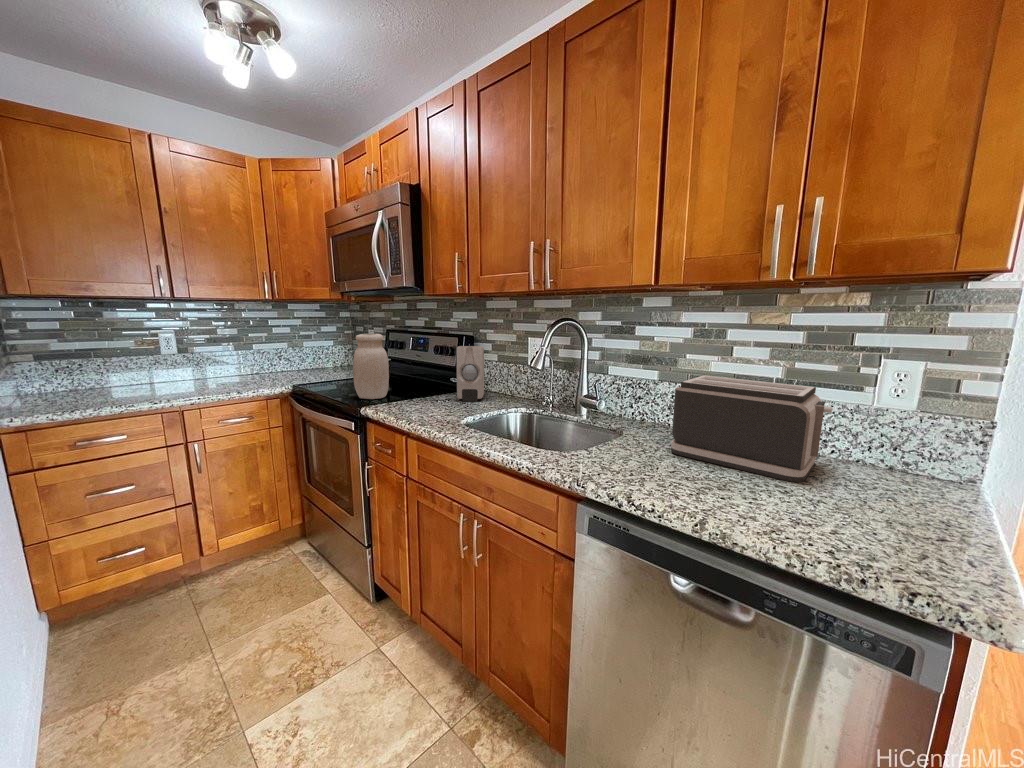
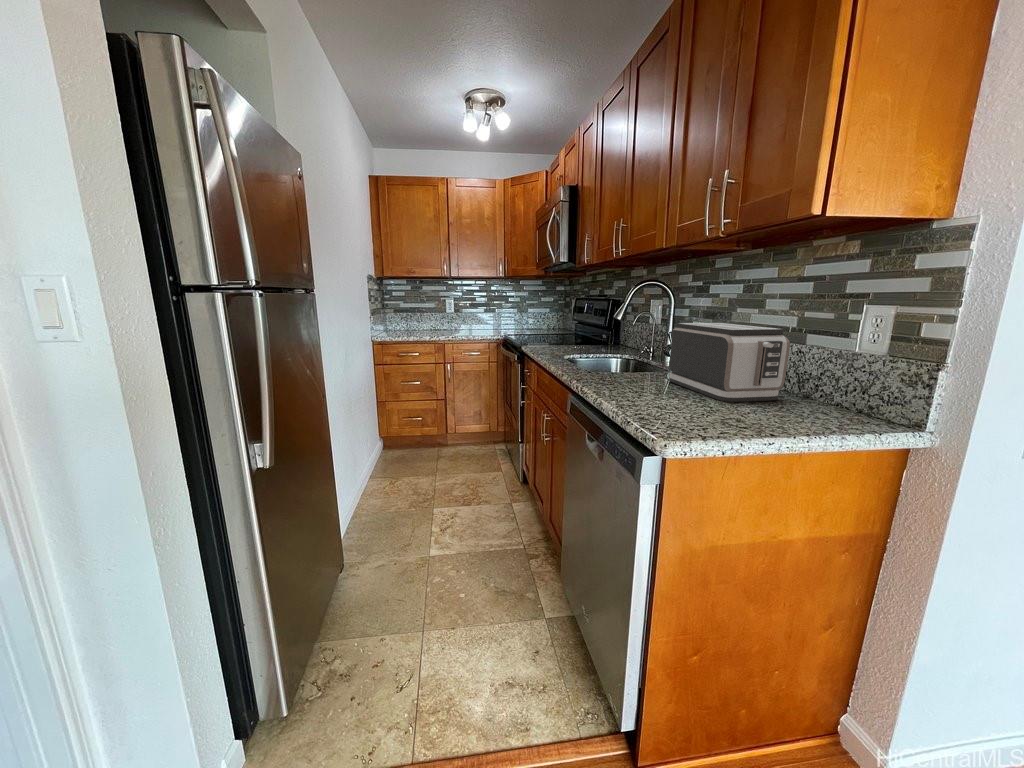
jar: present [353,334,389,399] -> none [526,298,550,343]
soap dispenser: present [457,346,484,402] -> none [587,307,618,350]

